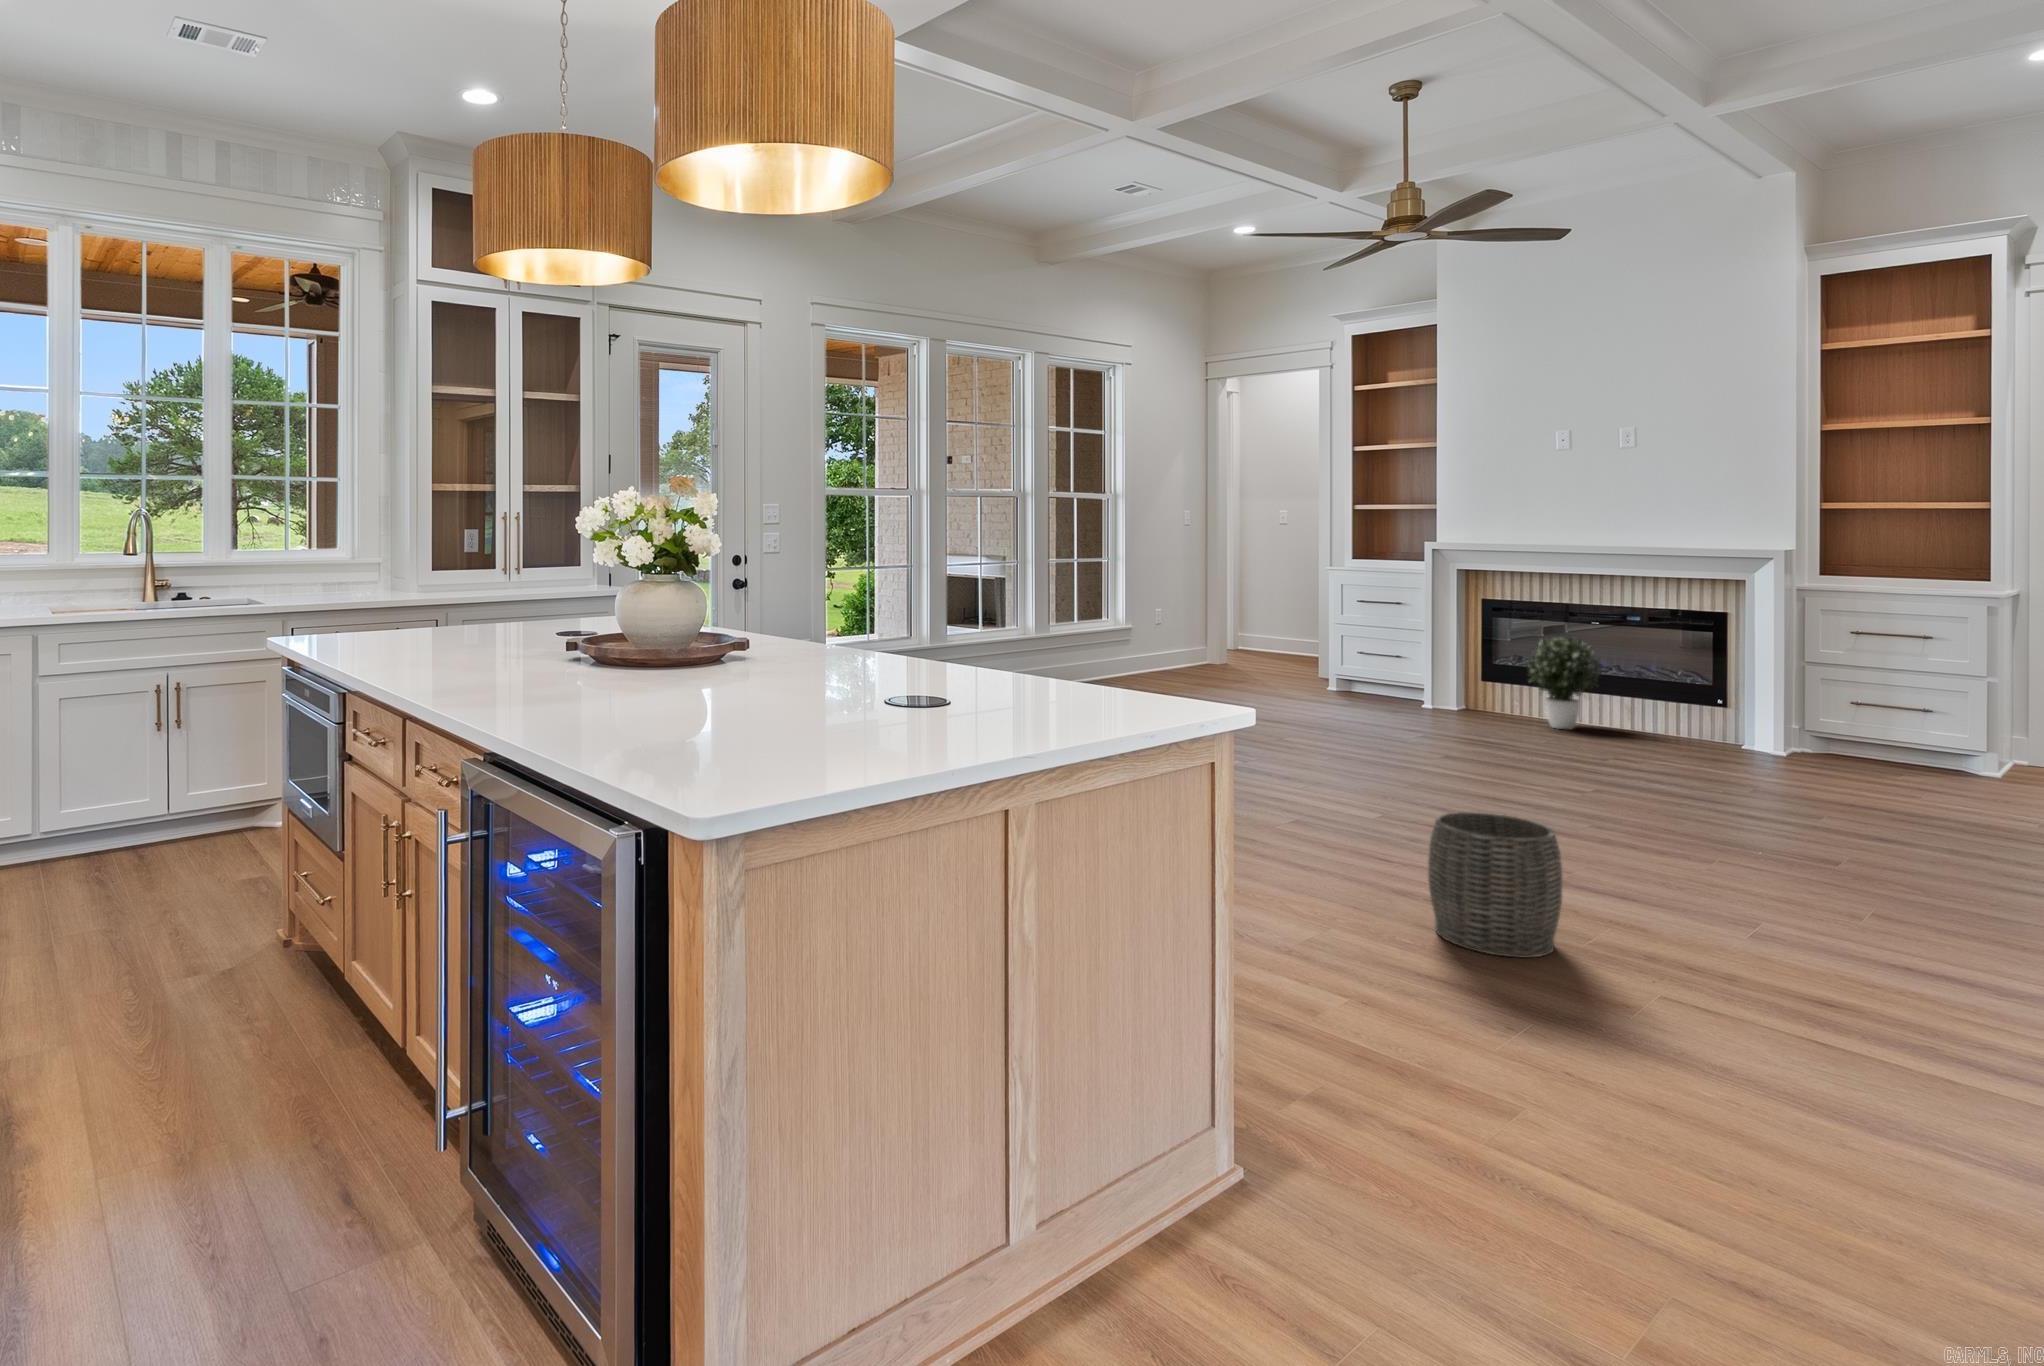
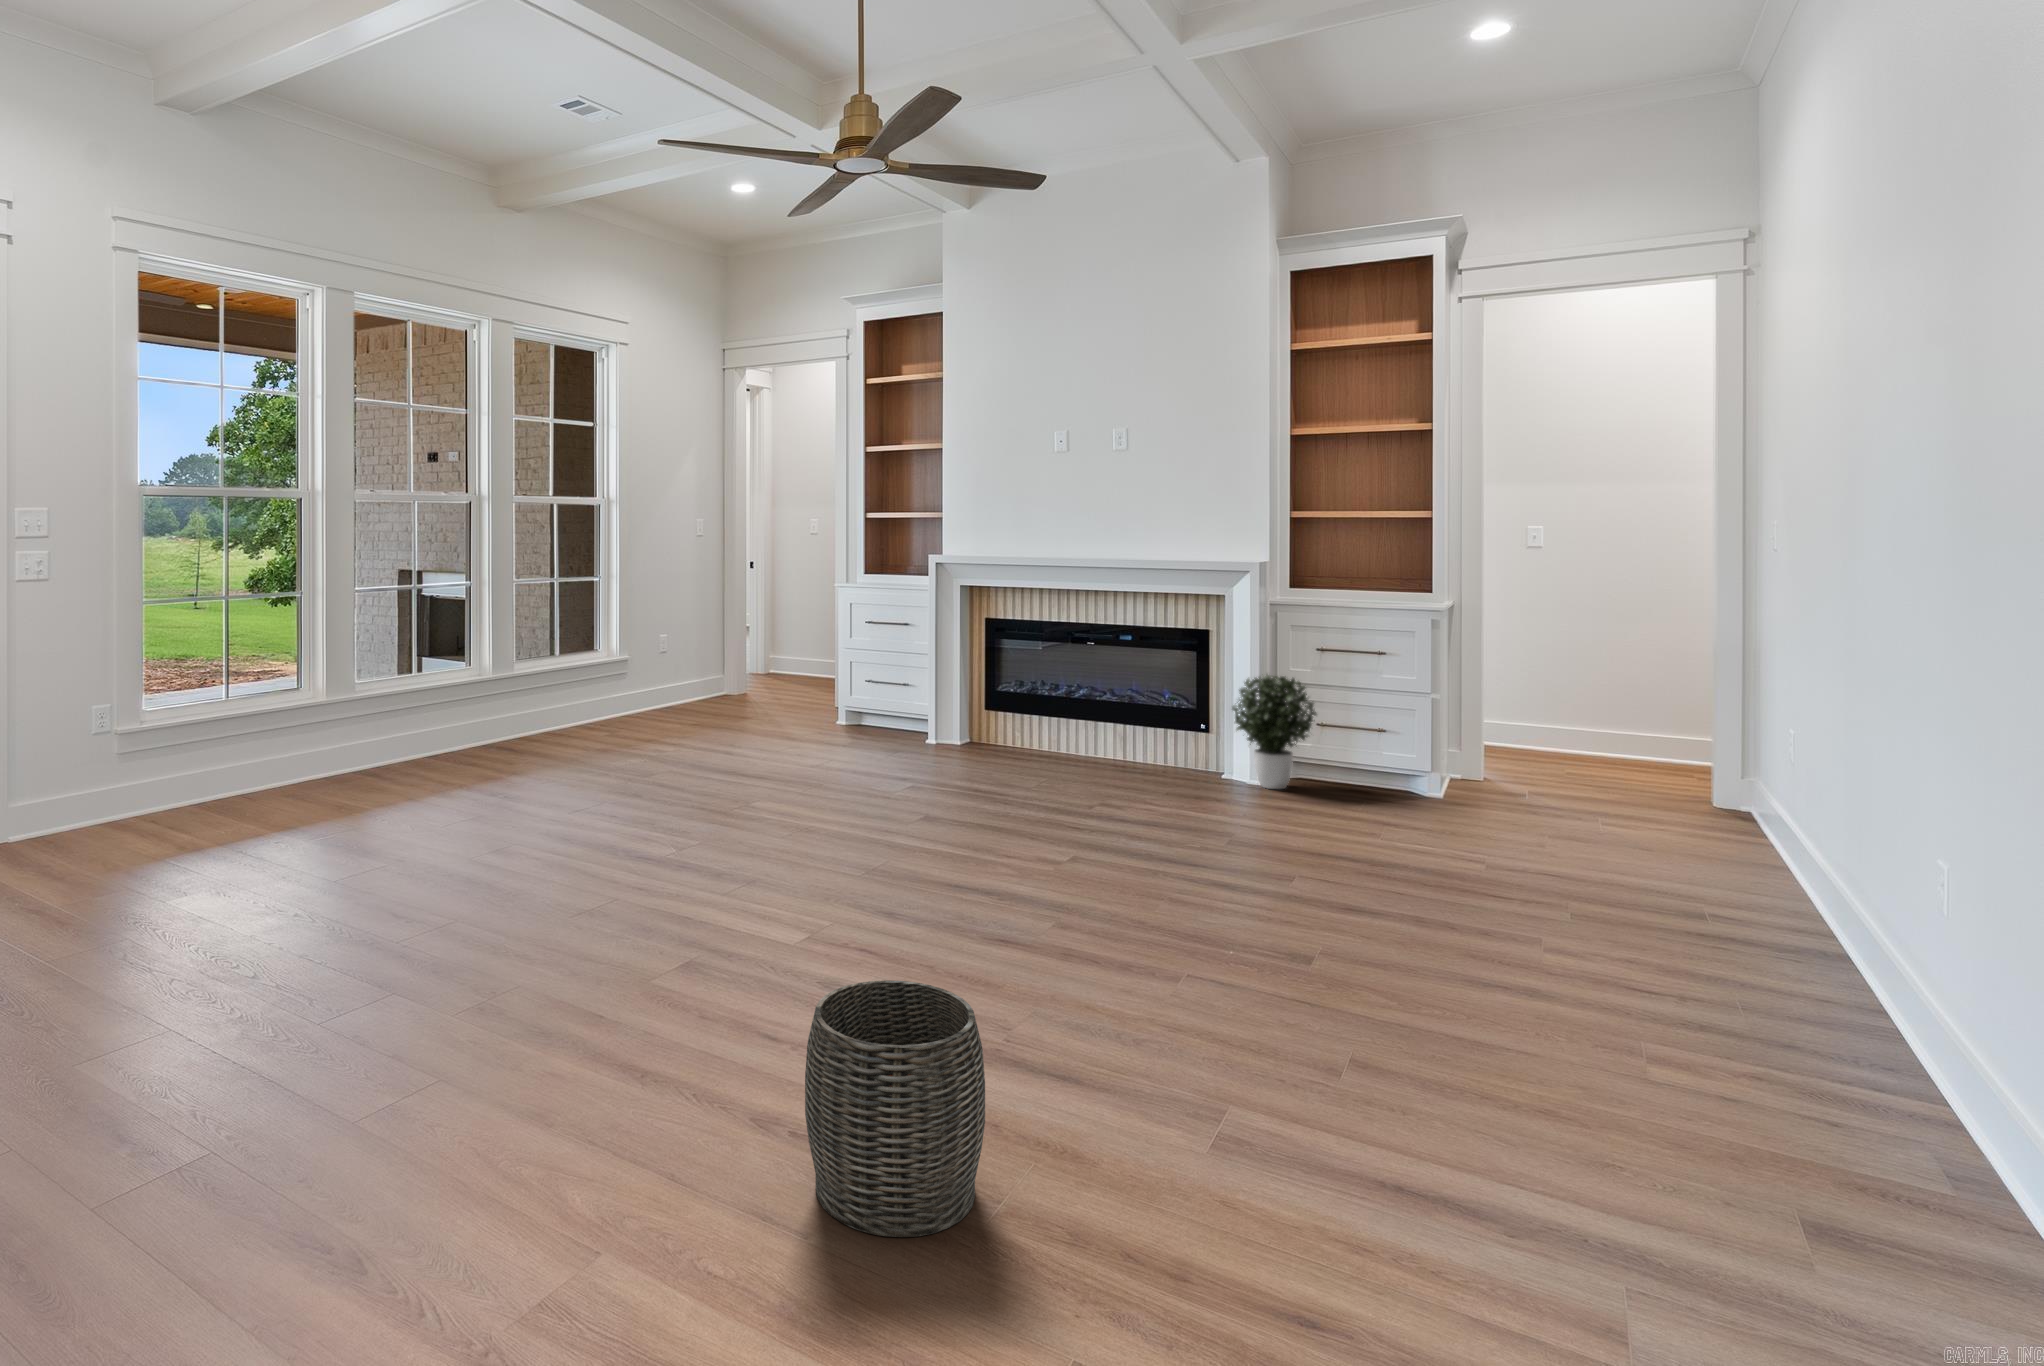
potted plant: present [1525,638,1602,729] -> present [1232,675,1317,789]

